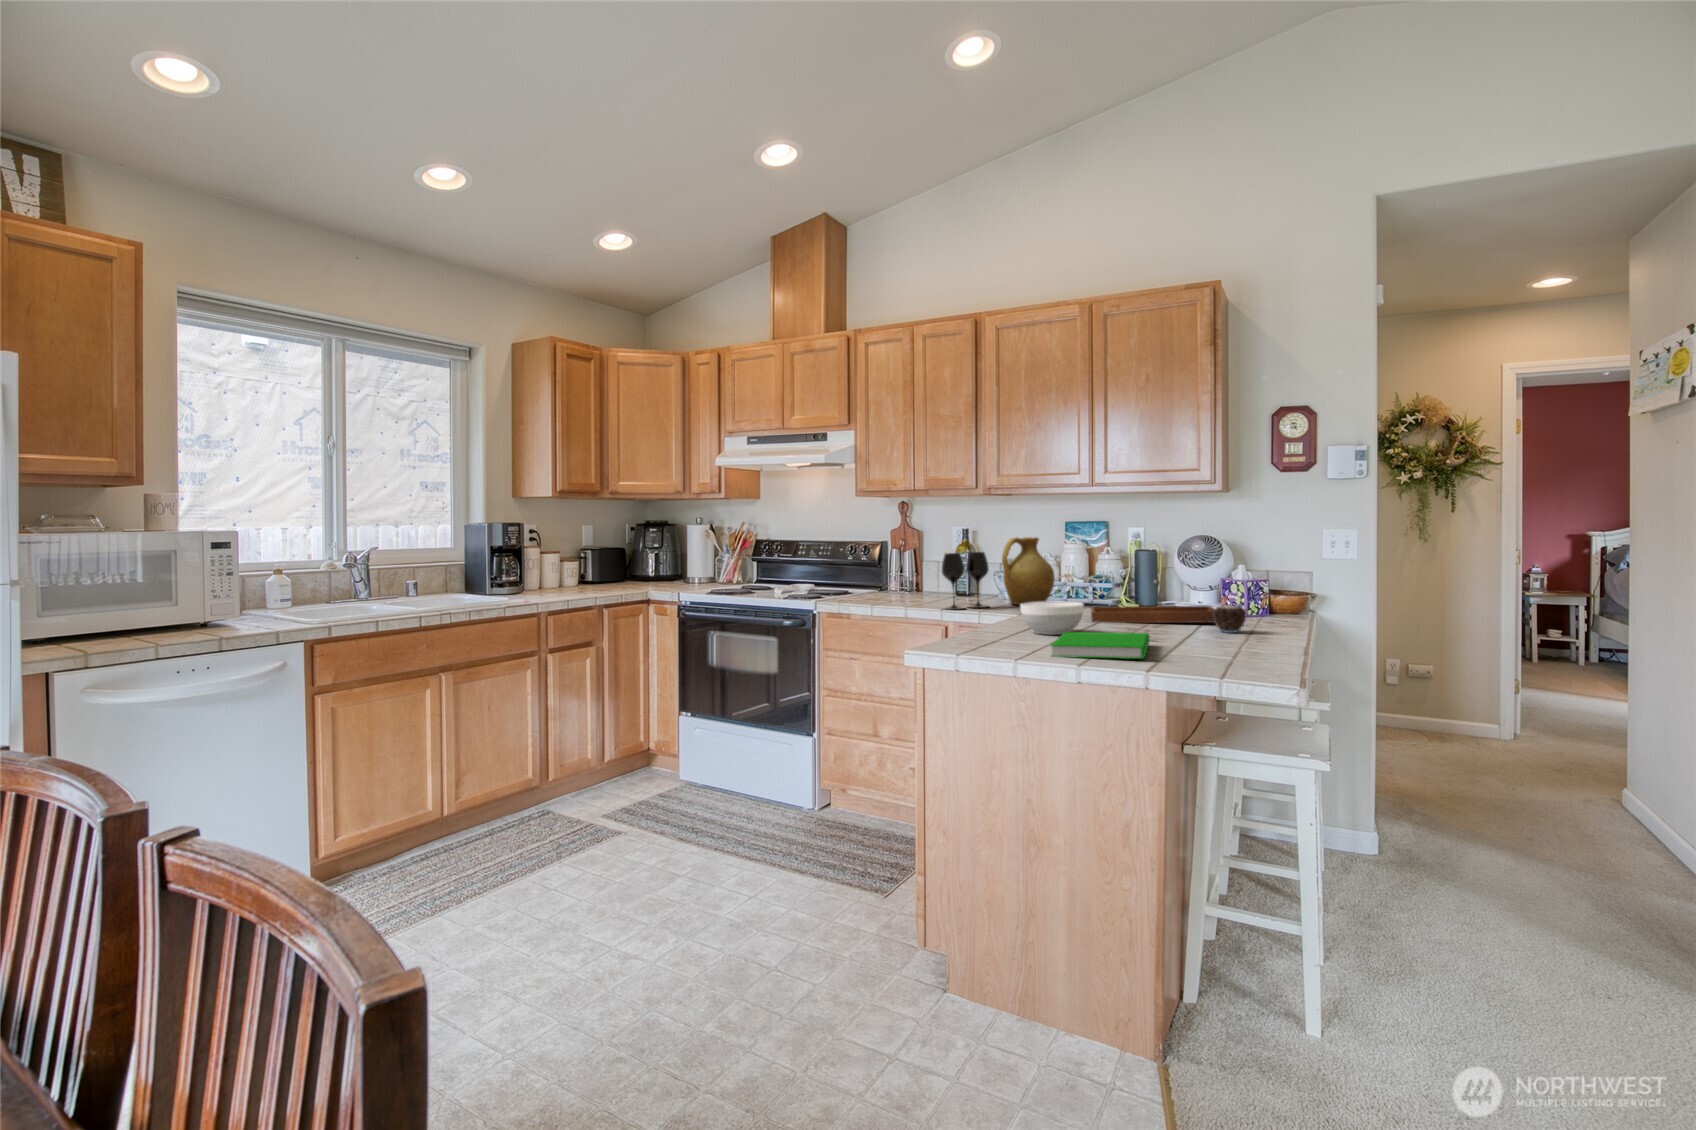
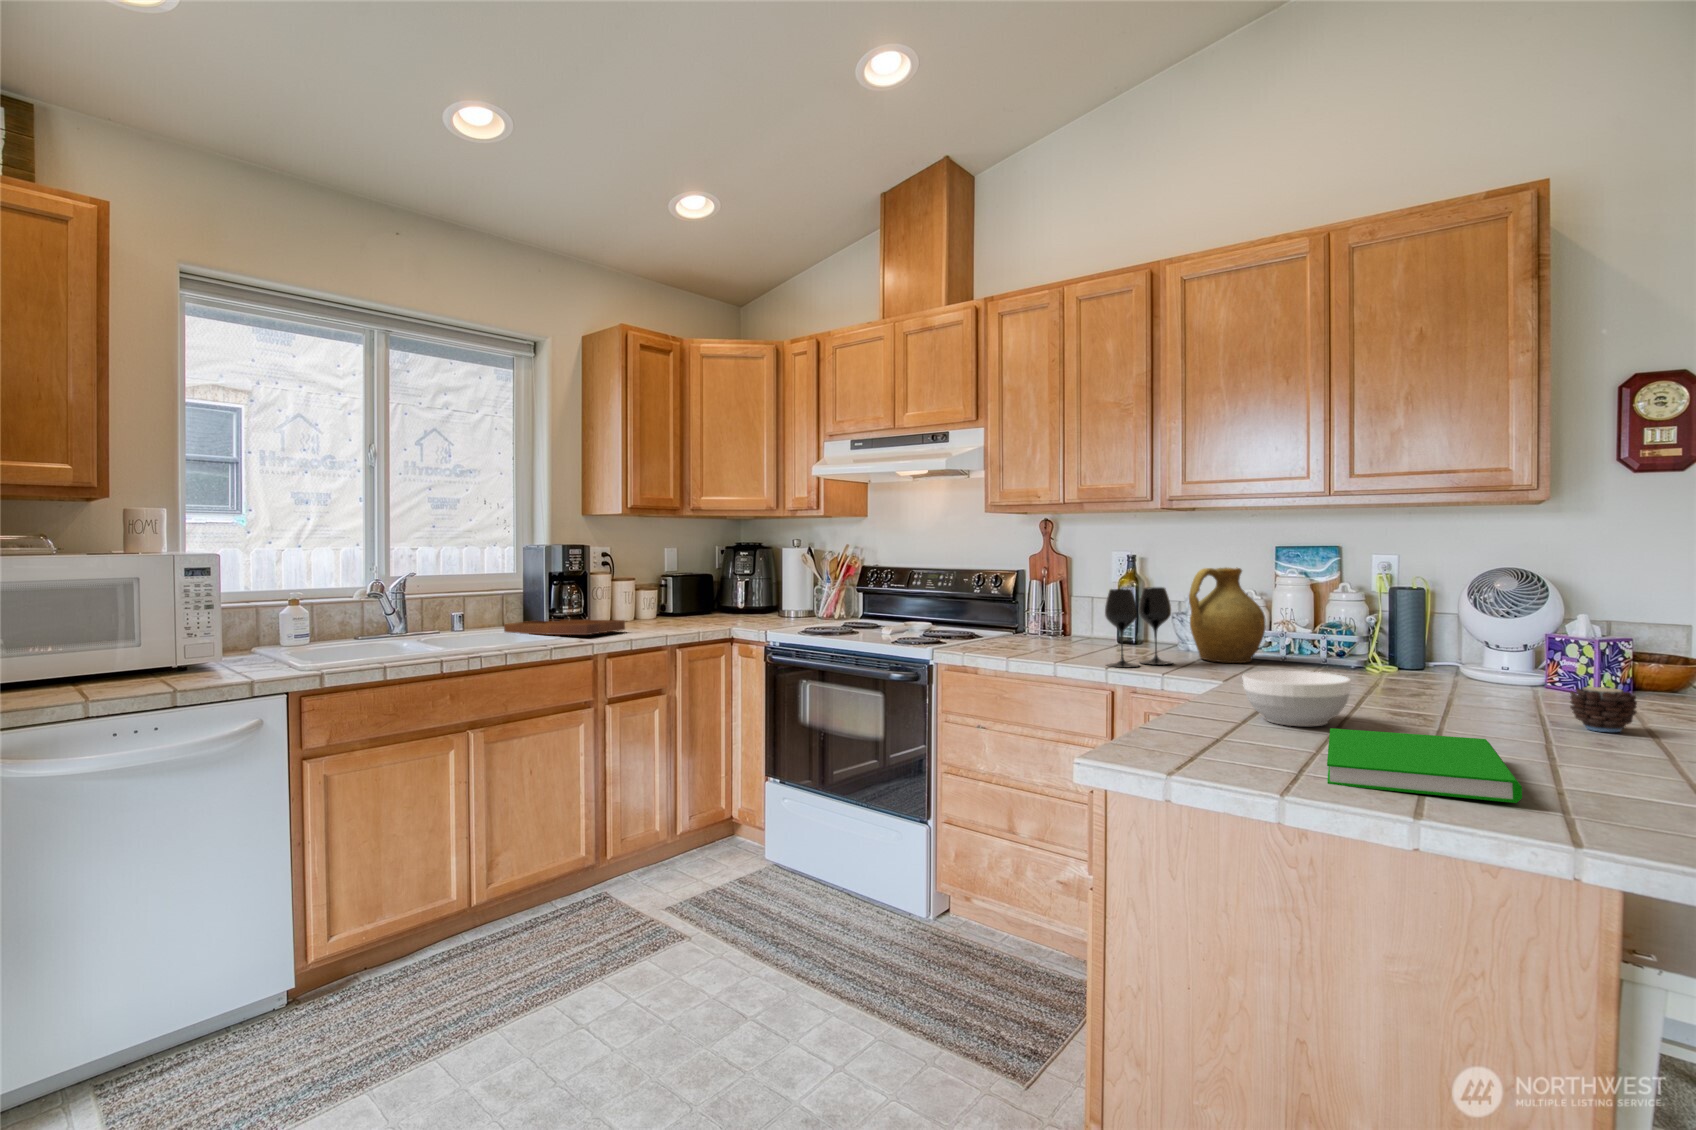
tray: present [1091,580,1214,623] -> present [504,595,625,635]

